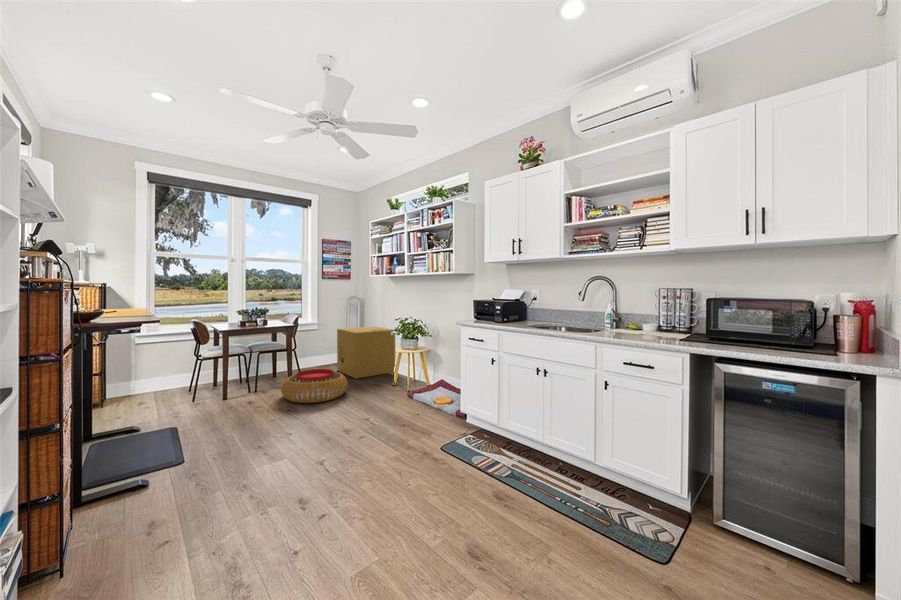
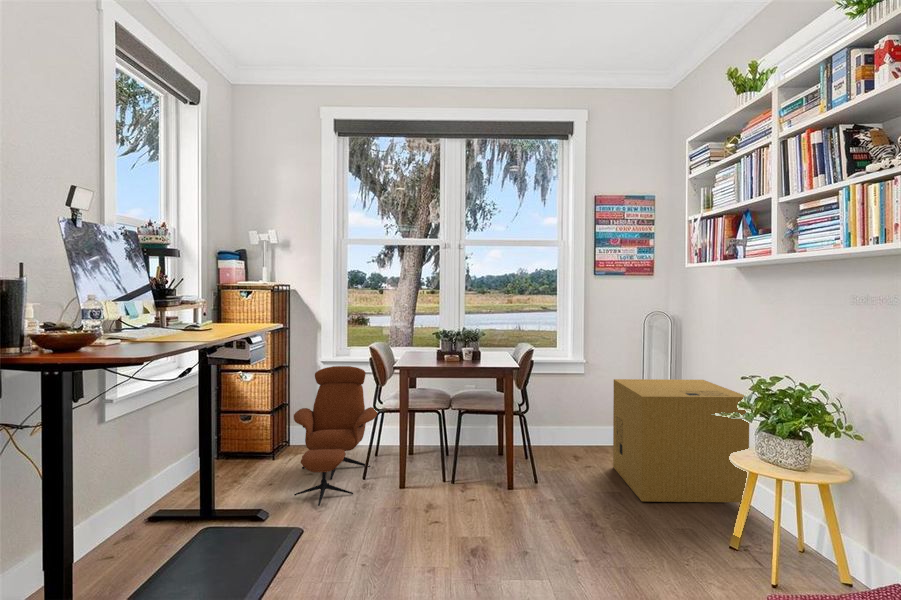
lounge chair: none [134,334,200,412] -> present [294,366,378,506]
pouf: present [281,369,348,403] -> none [469,468,608,557]

